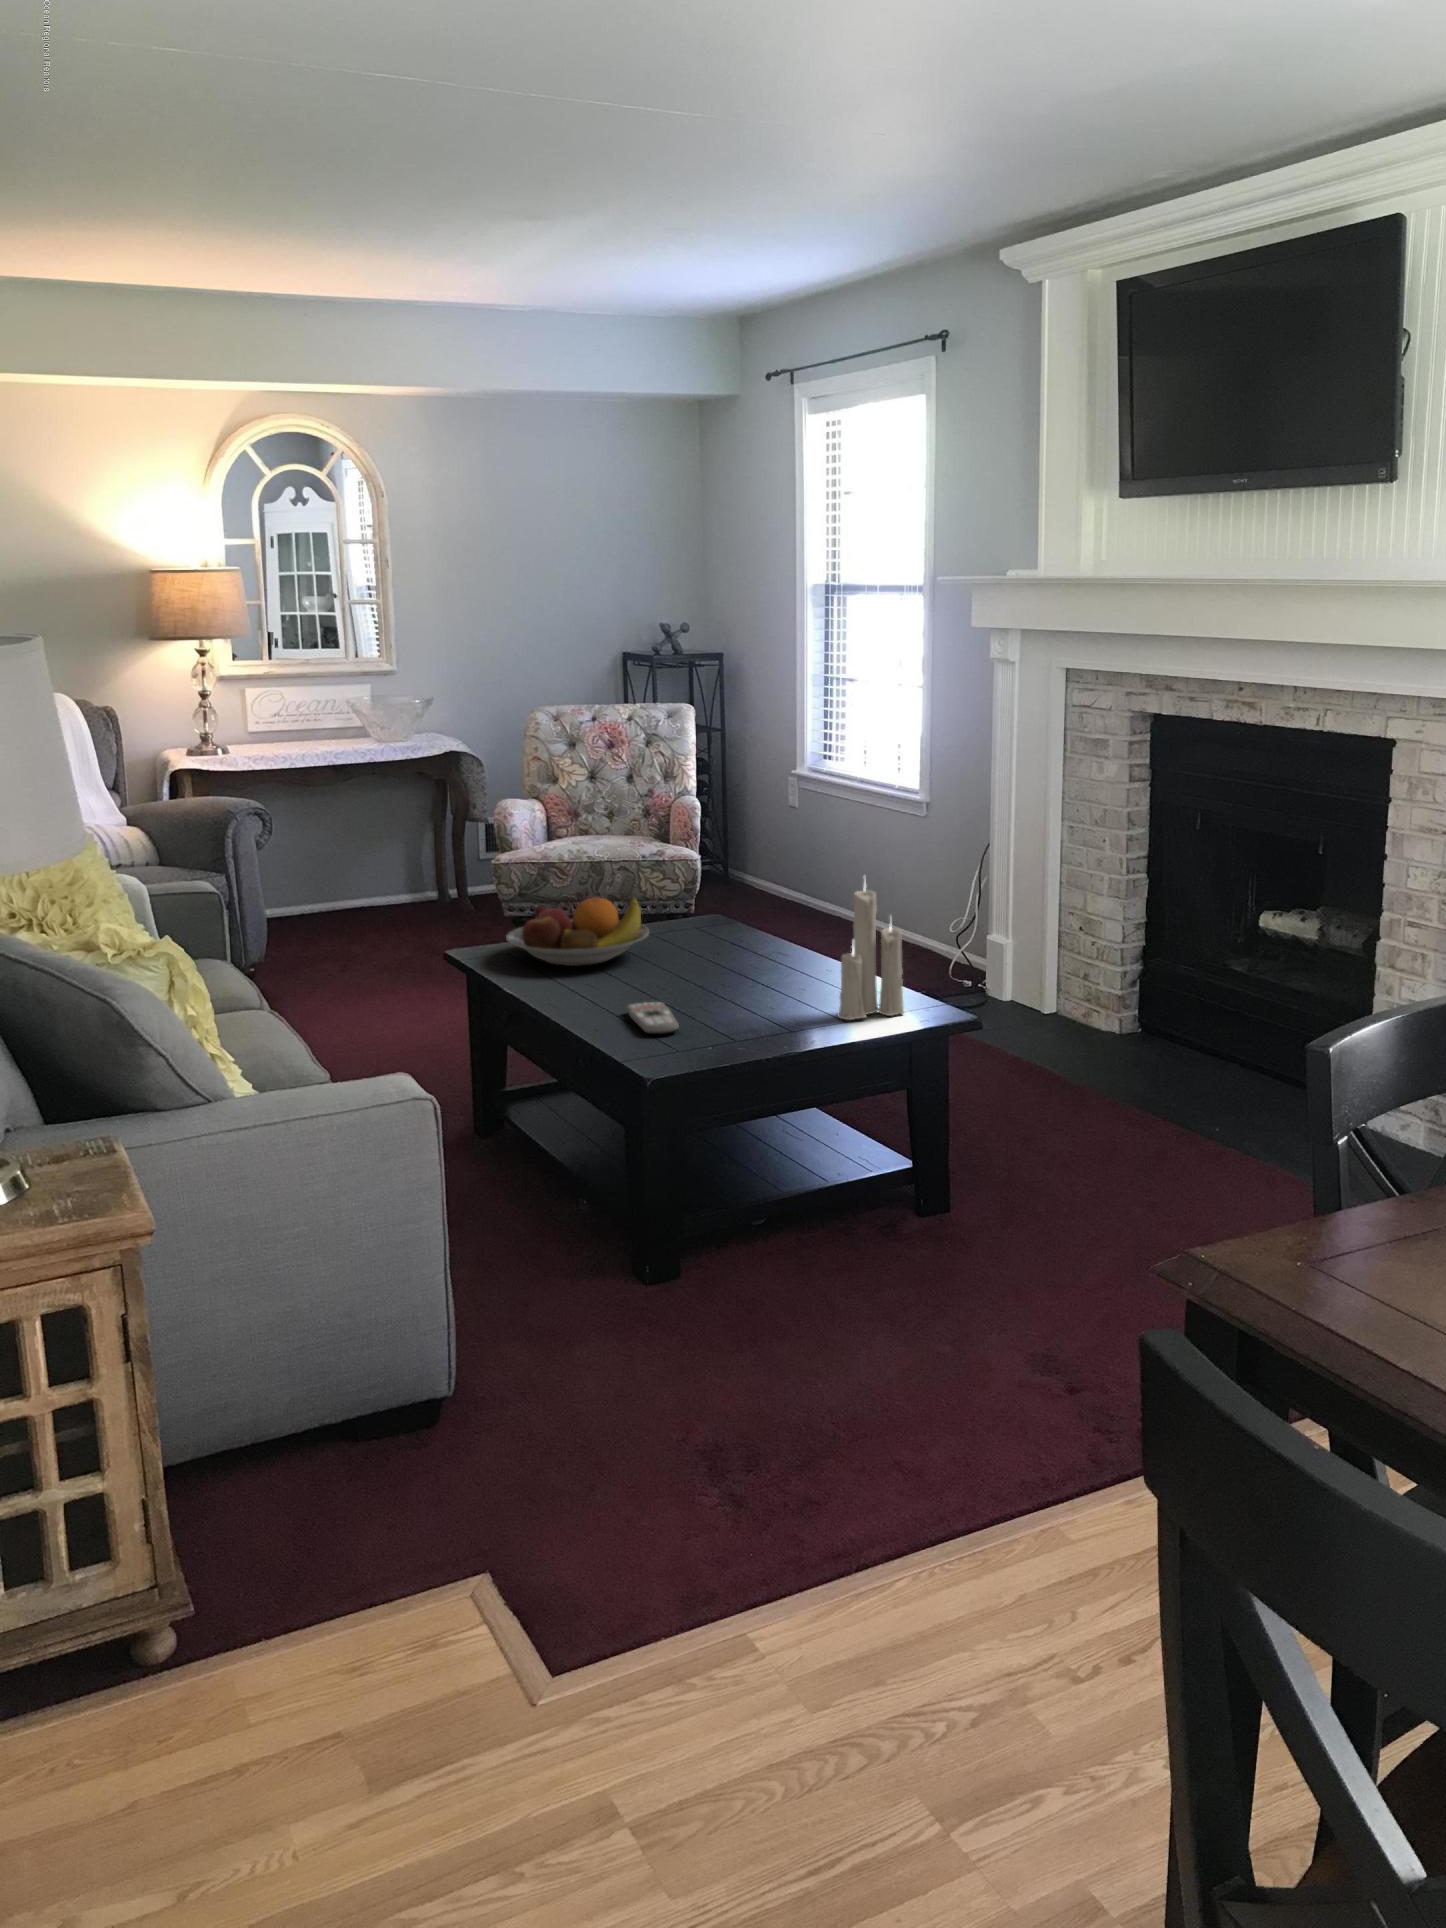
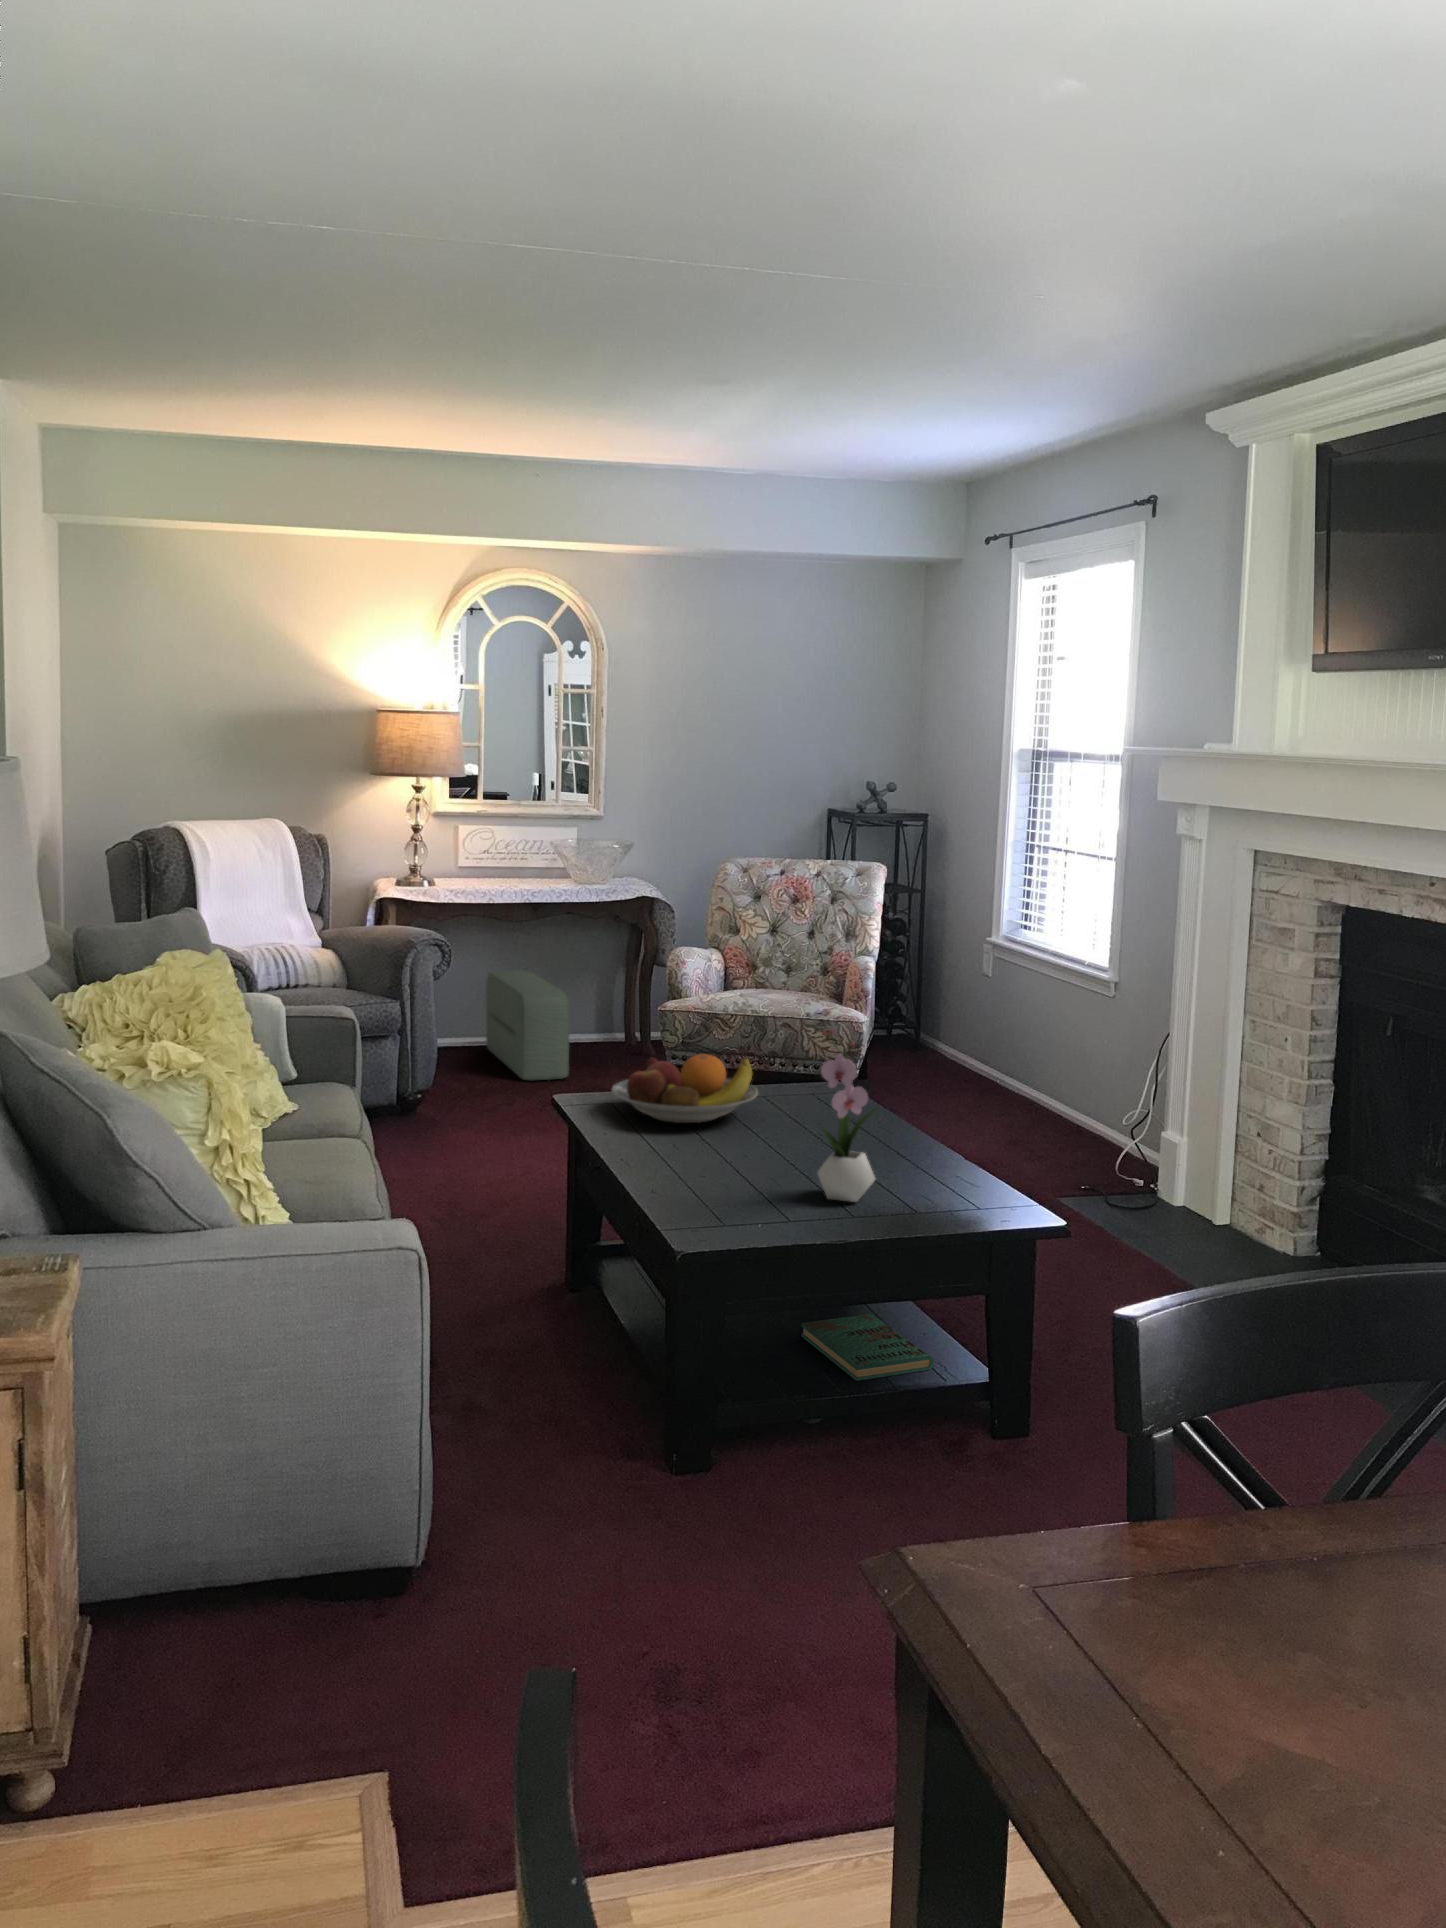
pouf: none [292,835,395,945] -> present [486,970,570,1080]
flower arrangement: none [738,860,795,1021] -> present [818,1030,878,1202]
candle: present [838,884,904,1020] -> none [920,1046,996,1209]
remote control: present [626,1002,679,1034] -> none [702,1168,747,1204]
book: none [726,1124,857,1184] -> present [801,1314,934,1381]

